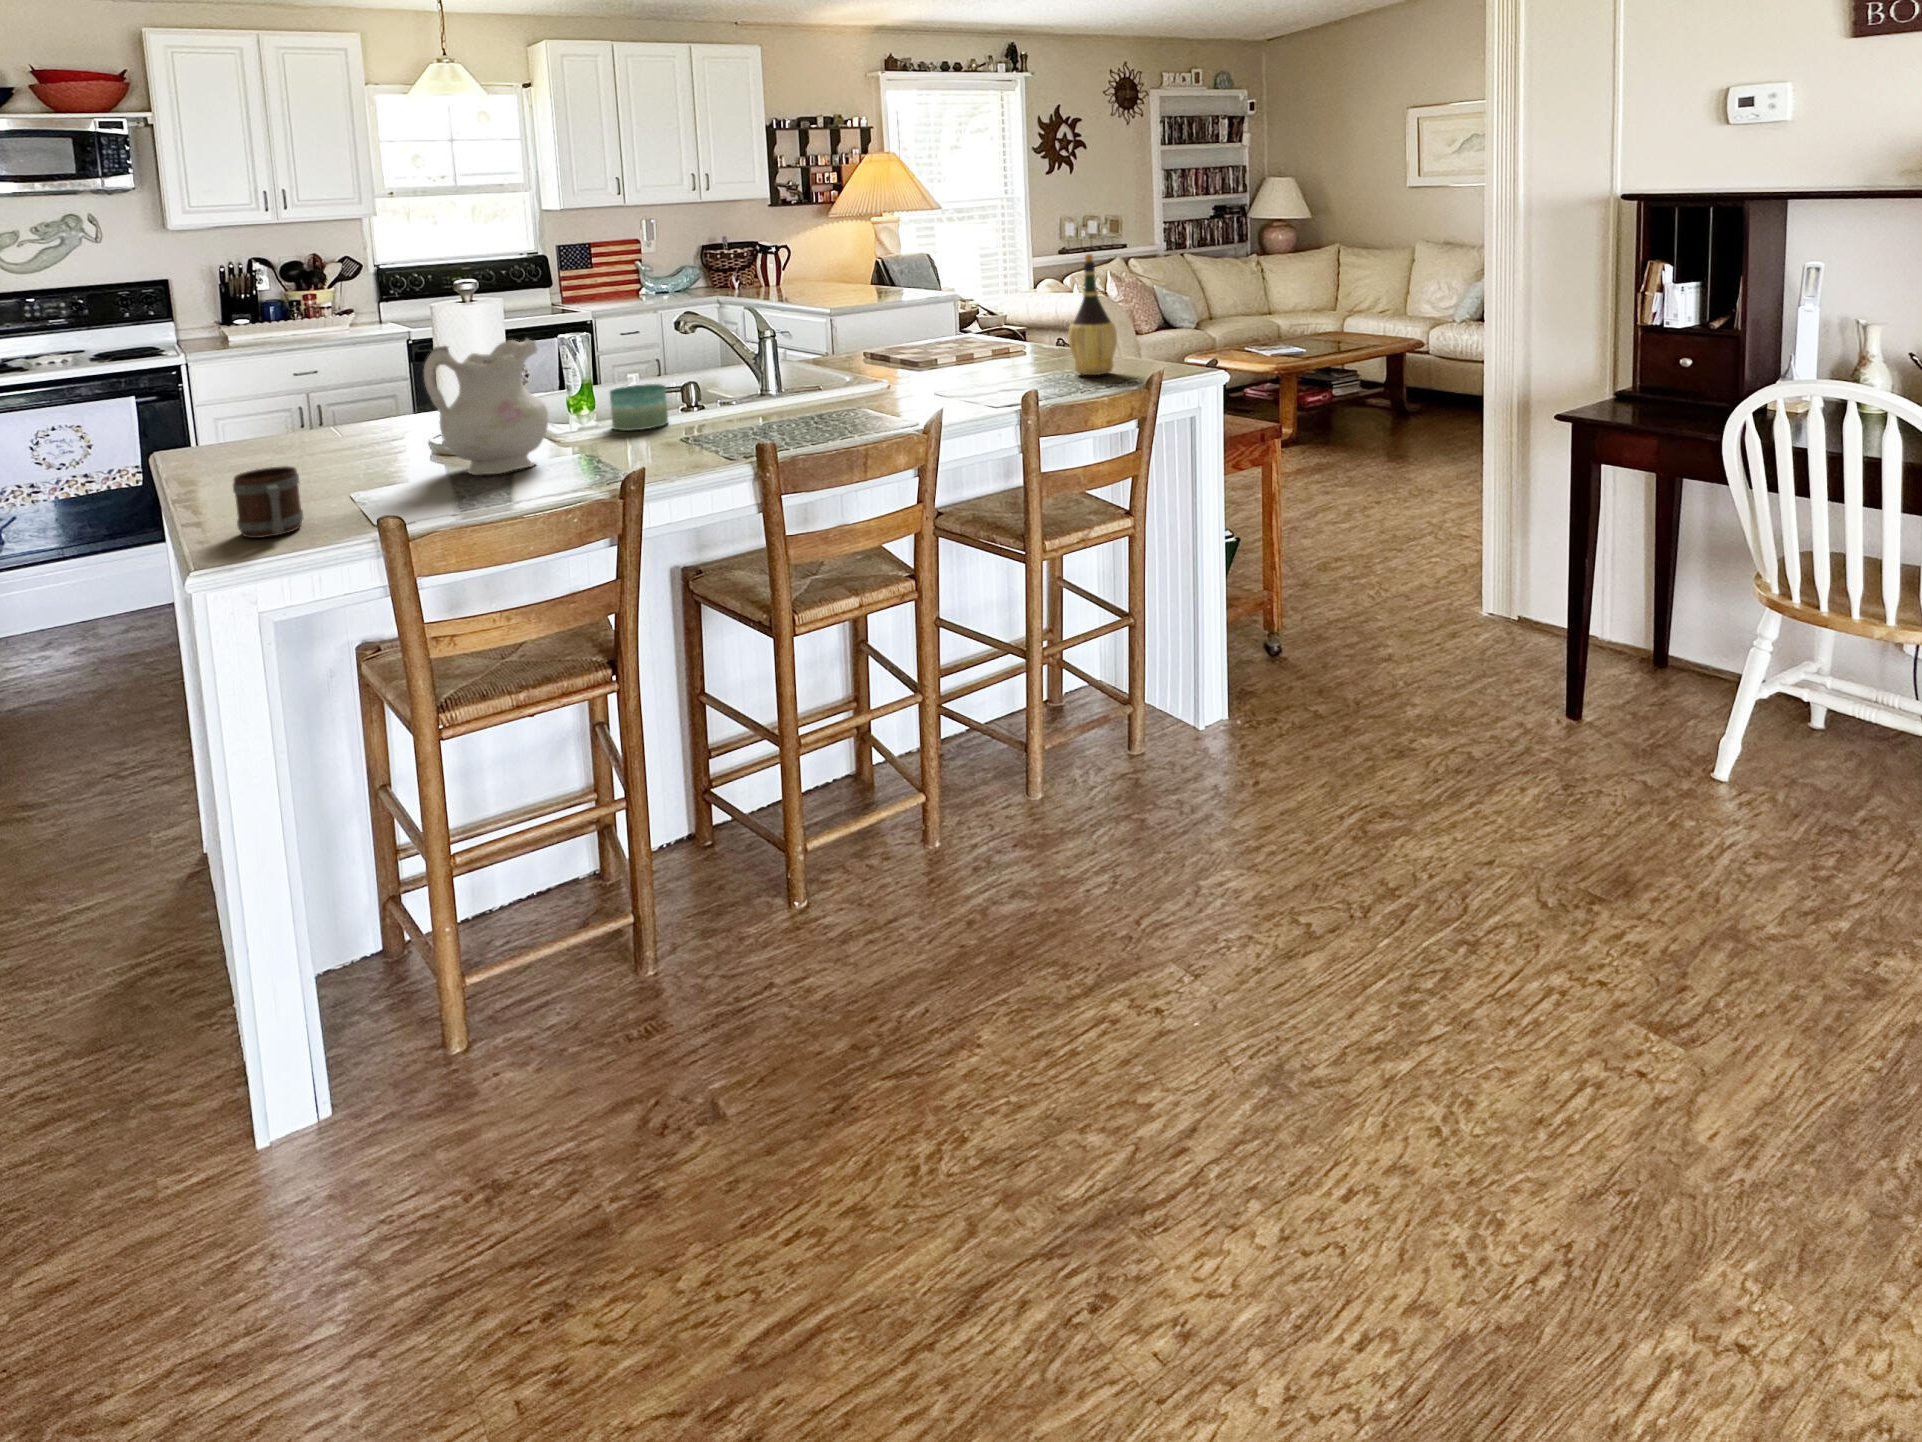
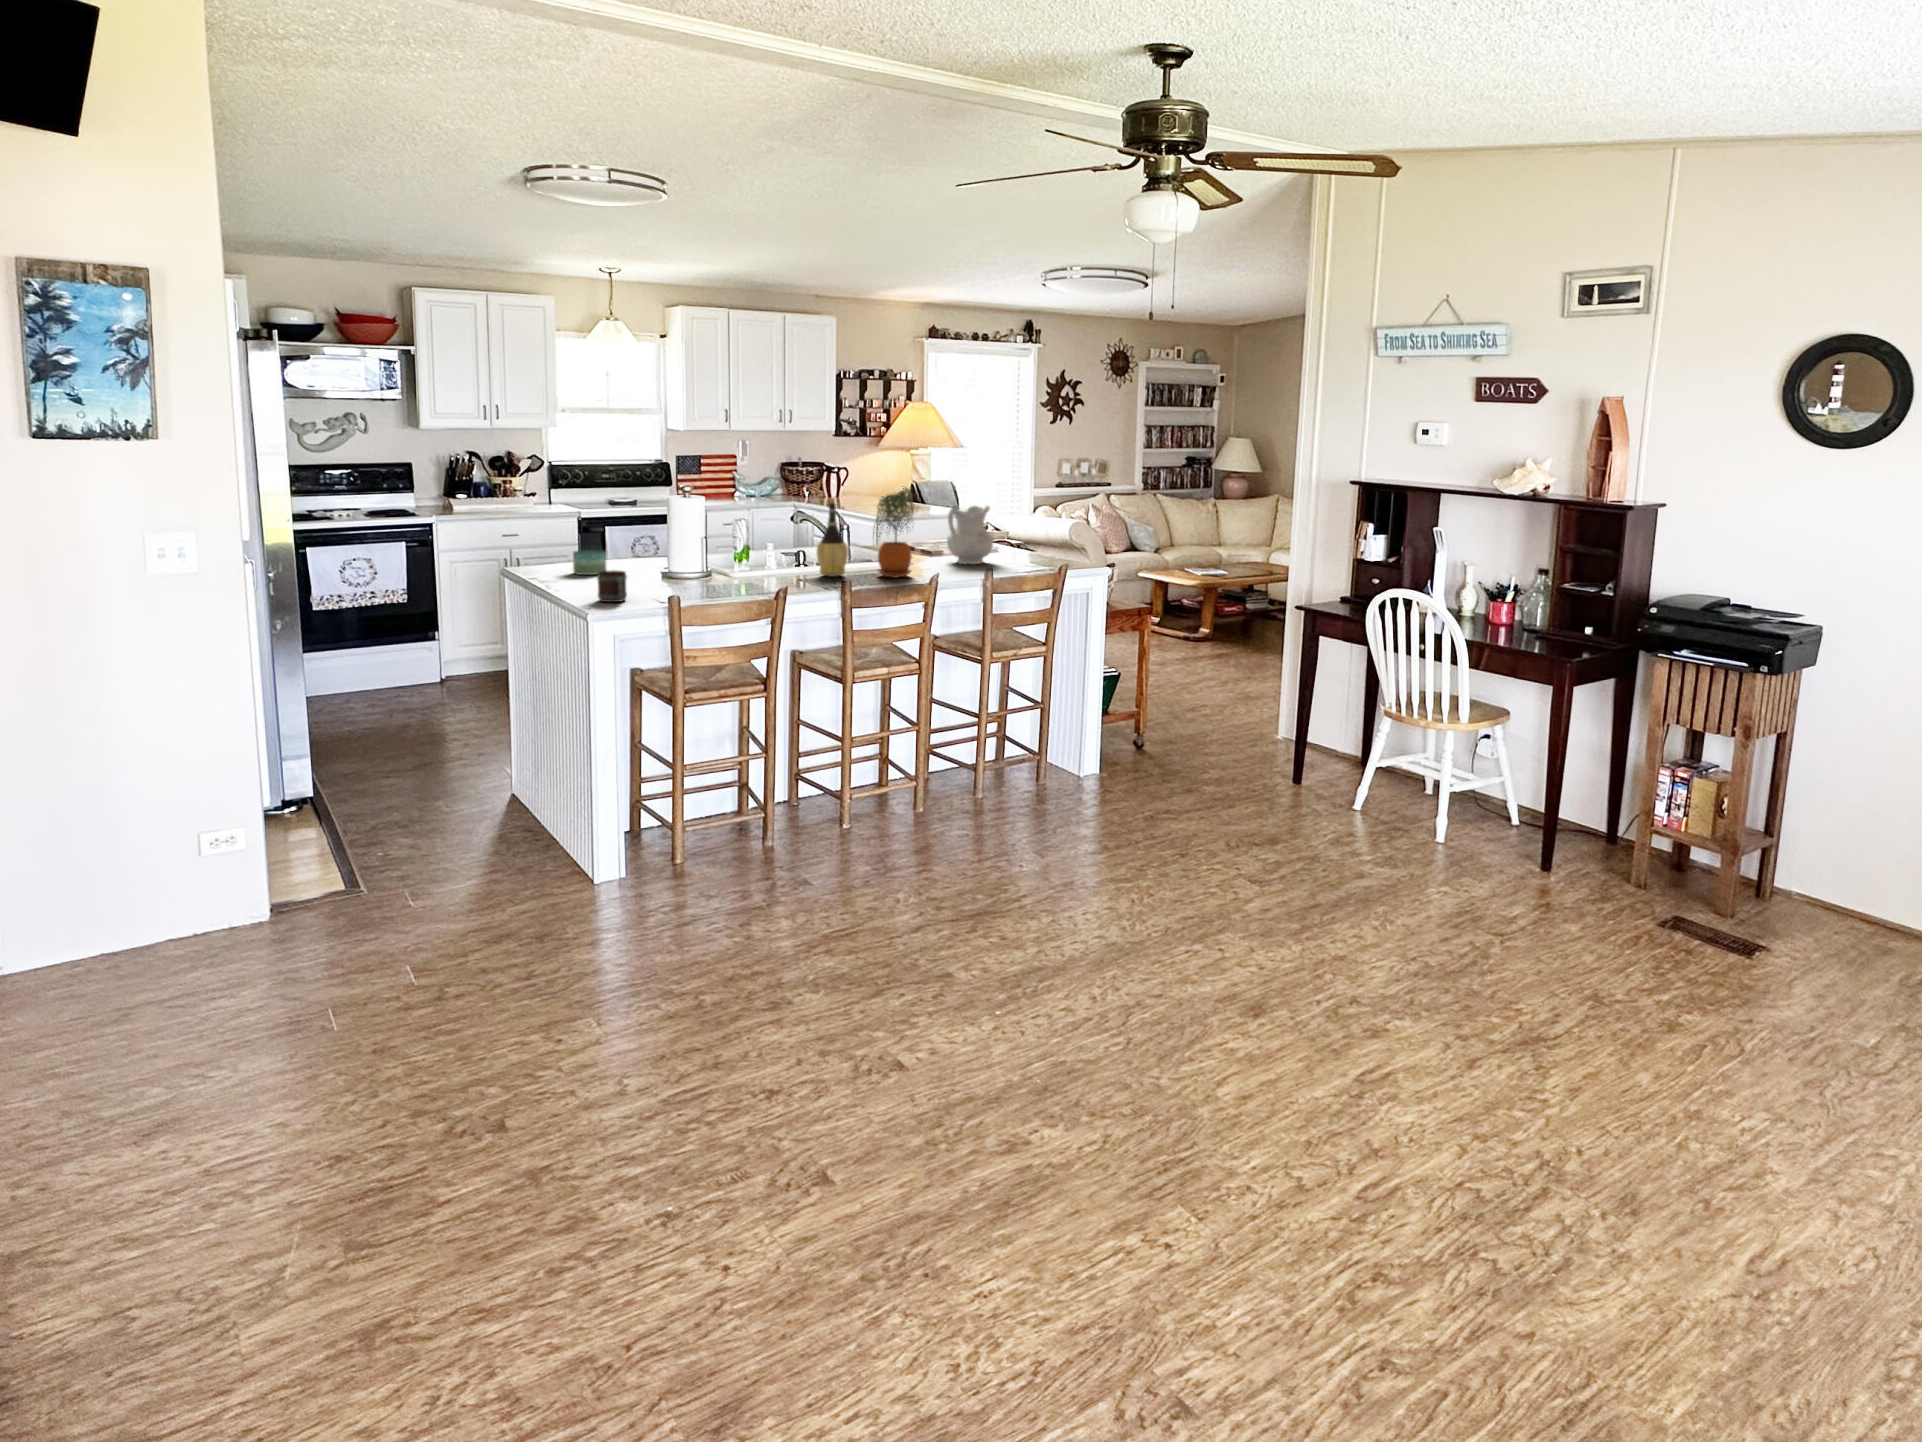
potted plant: none [813,254,888,421] -> present [873,486,913,578]
wine bottle: present [1068,254,1117,375] -> present [816,498,848,576]
ceramic pitcher: present [424,339,548,475] -> present [947,505,993,564]
candle: present [610,384,668,431] -> present [573,550,606,575]

